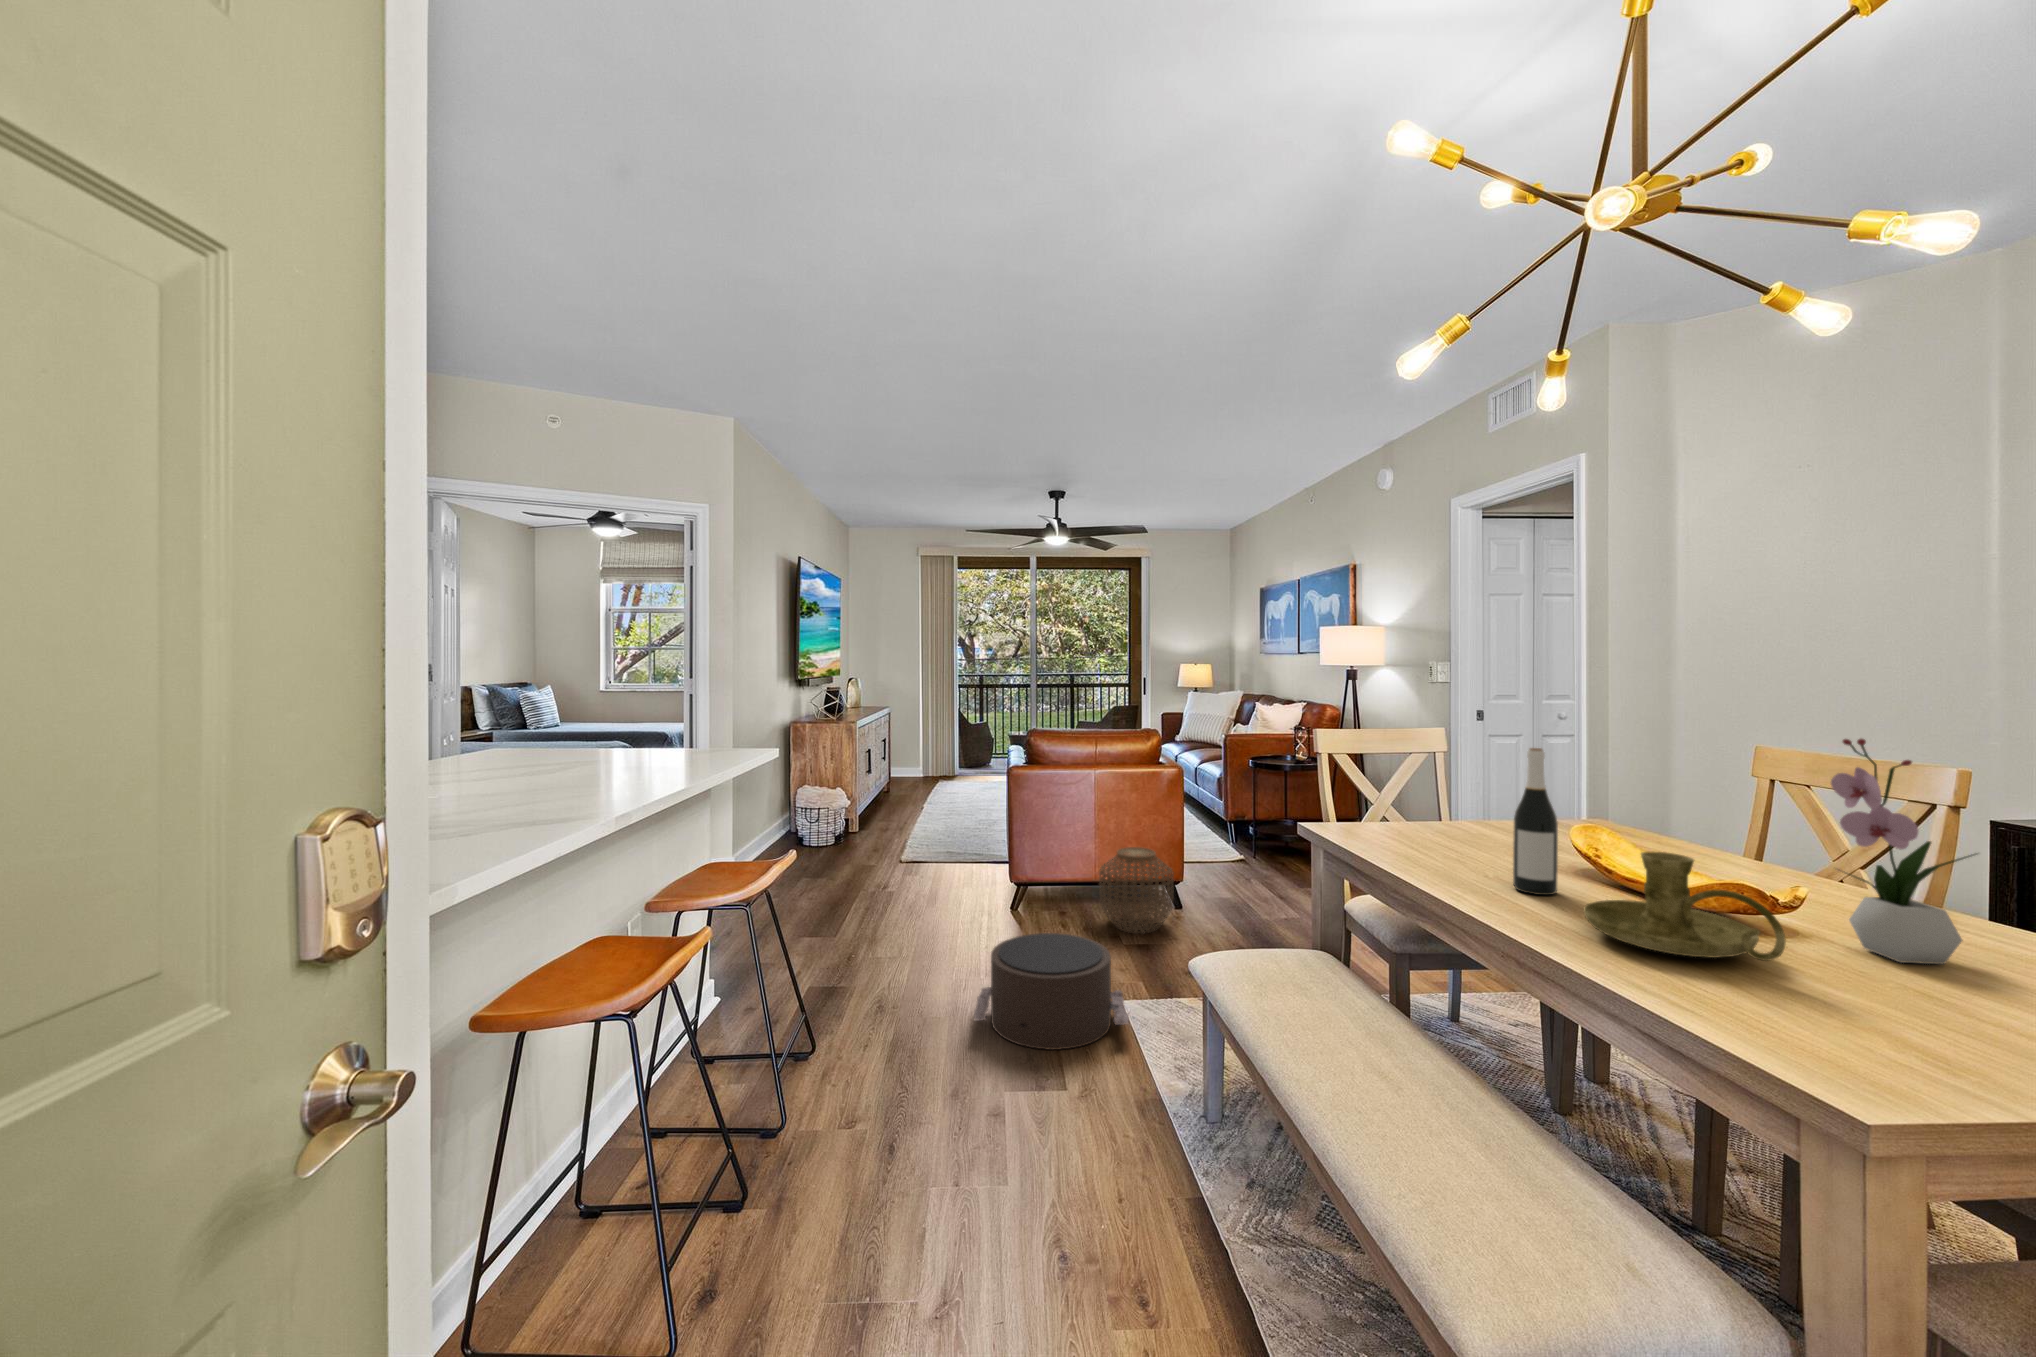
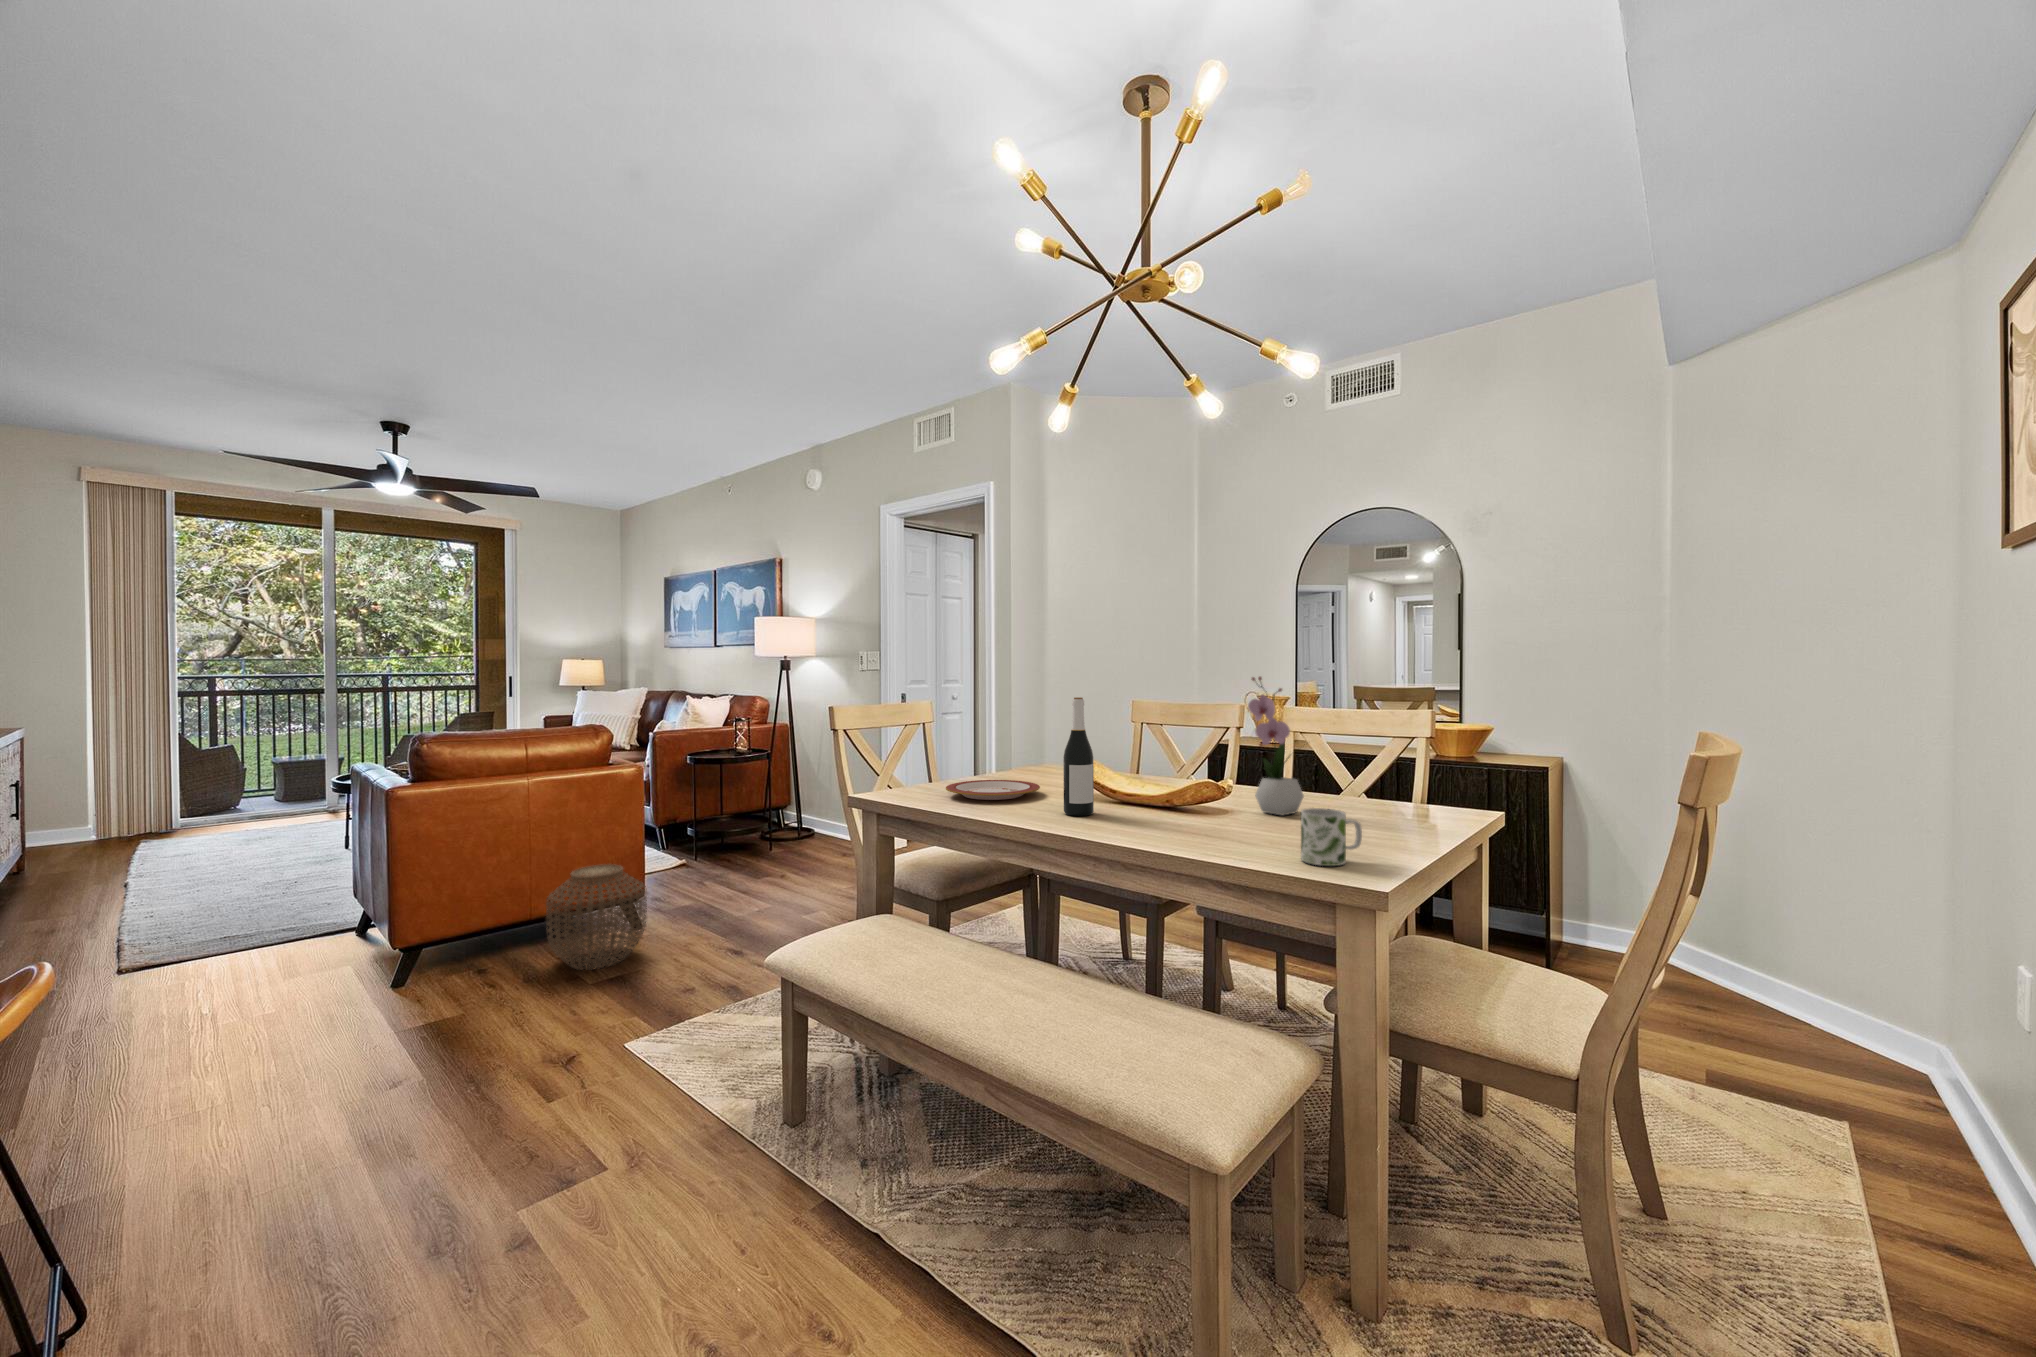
plate: none [1399,827,1523,856] -> present [946,780,1040,800]
candle holder: present [1584,852,1786,961] -> none [1137,763,1260,833]
pouf: present [974,933,1129,1050] -> none [418,980,660,1145]
mug: none [1796,960,1940,1064] -> present [1301,808,1362,866]

